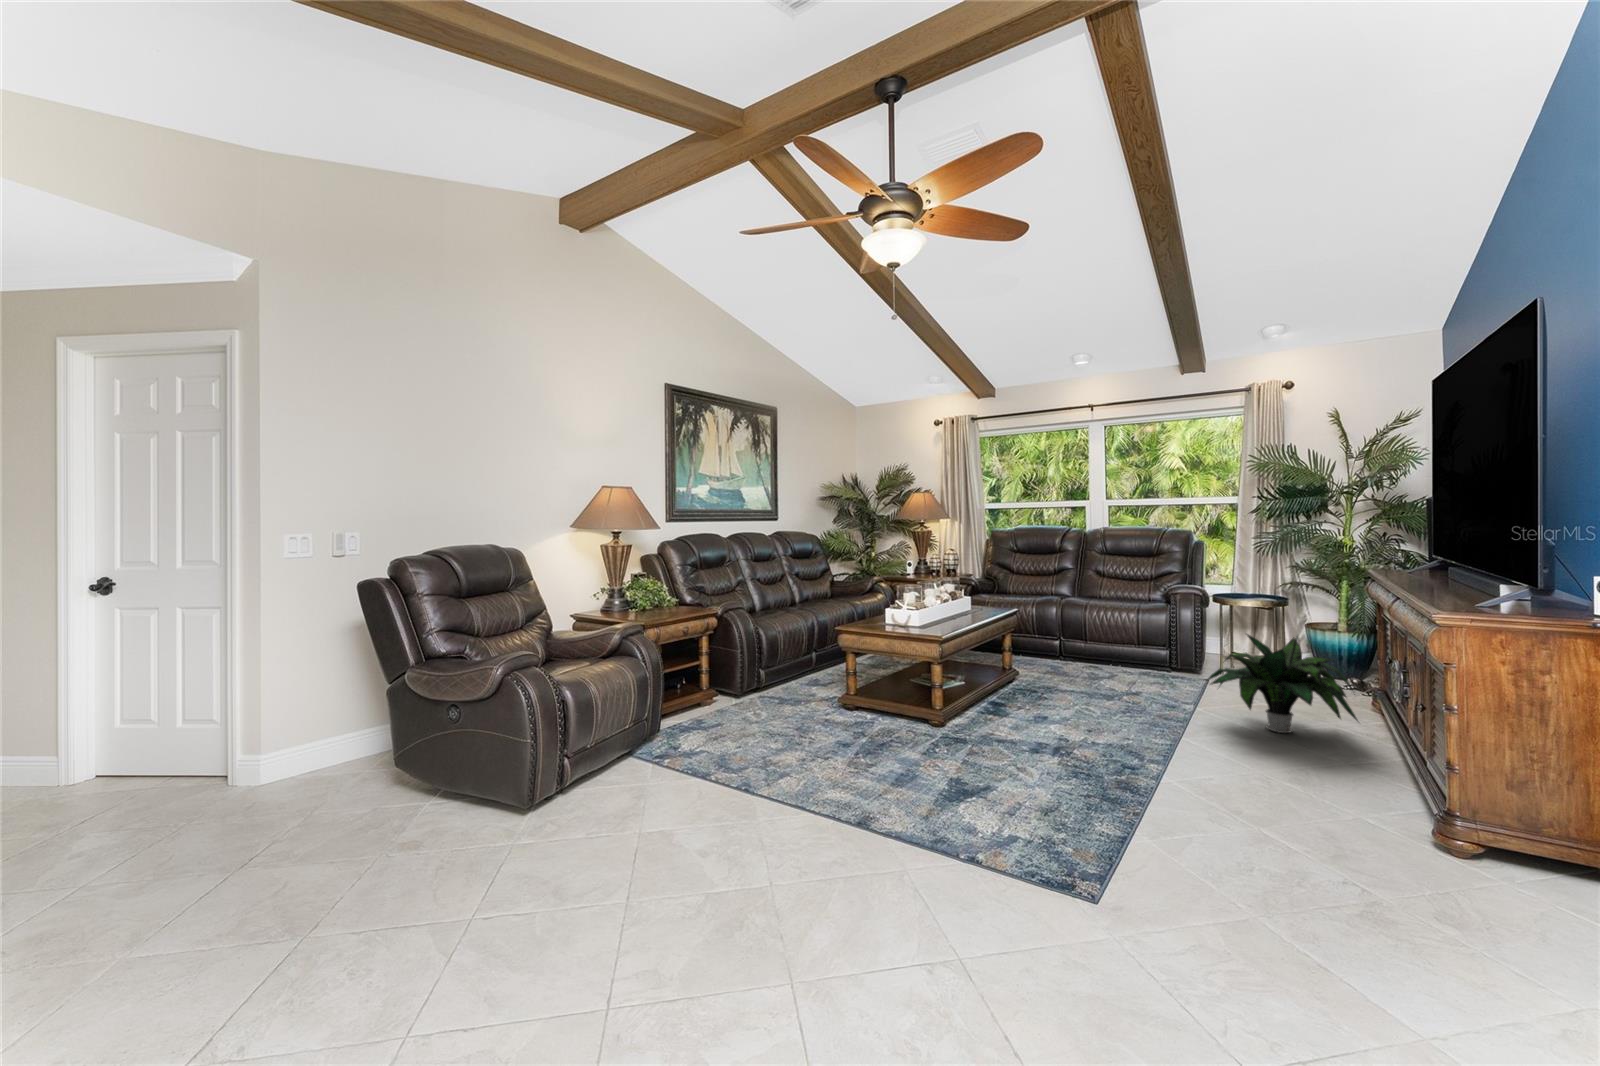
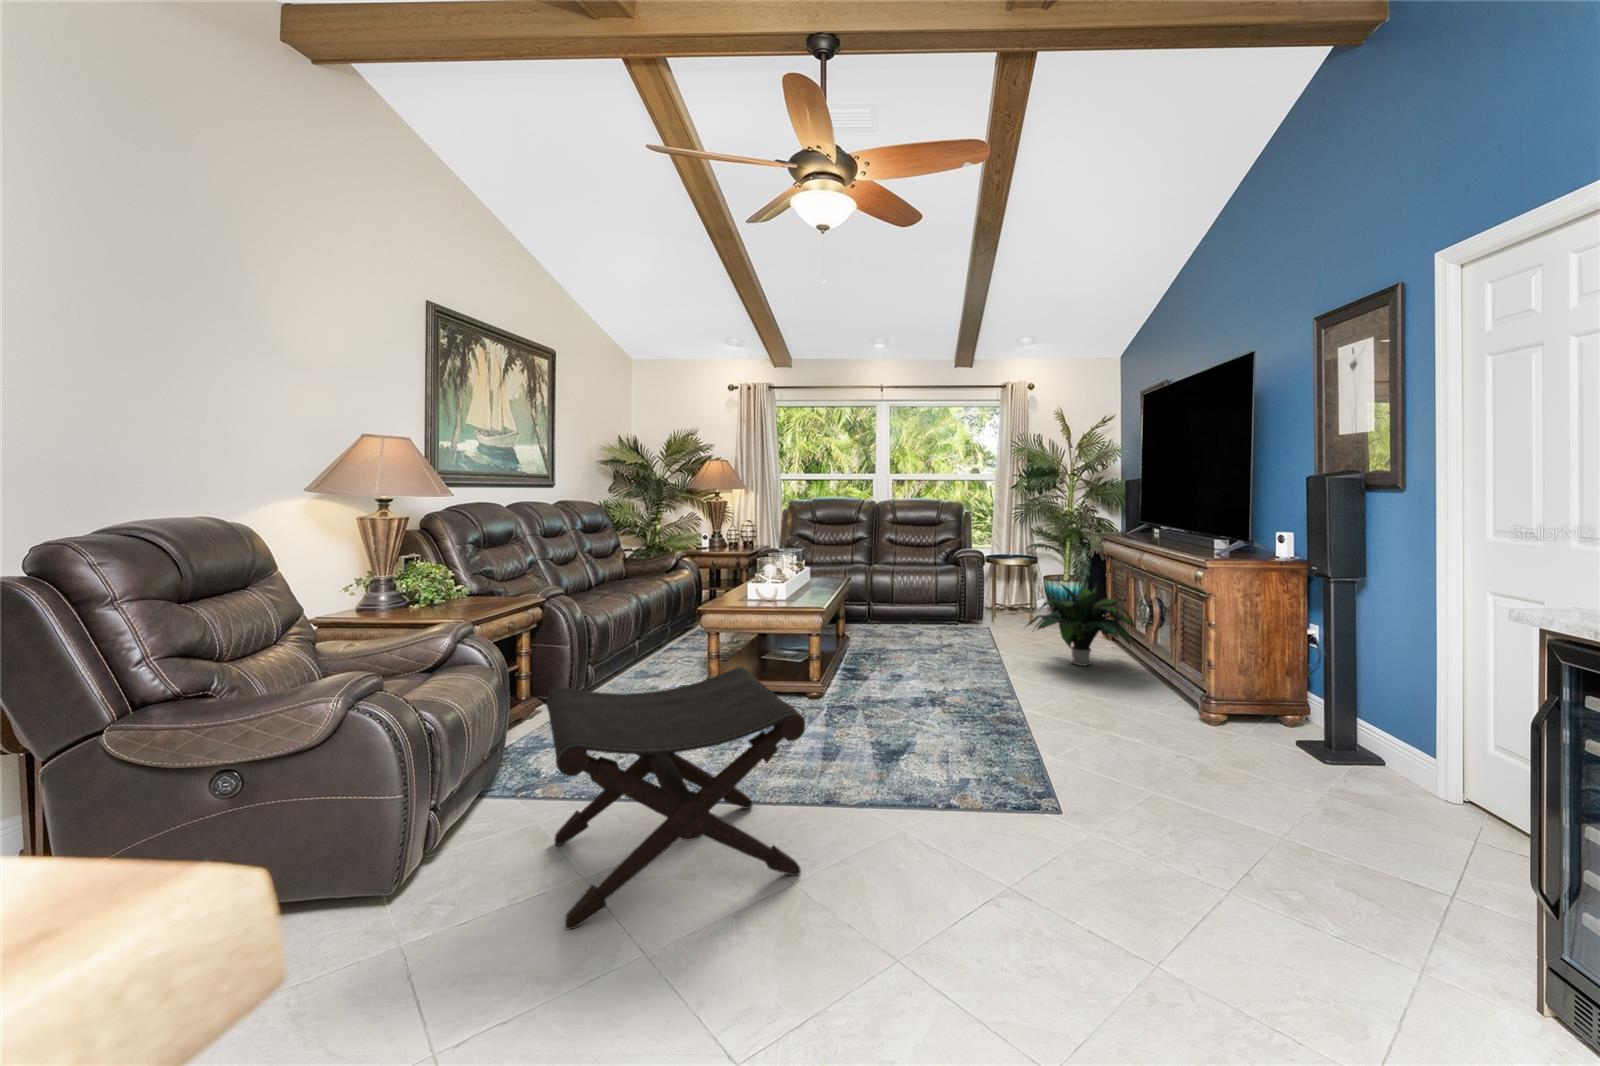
footstool: none [591,687,801,875] -> present [546,667,805,929]

